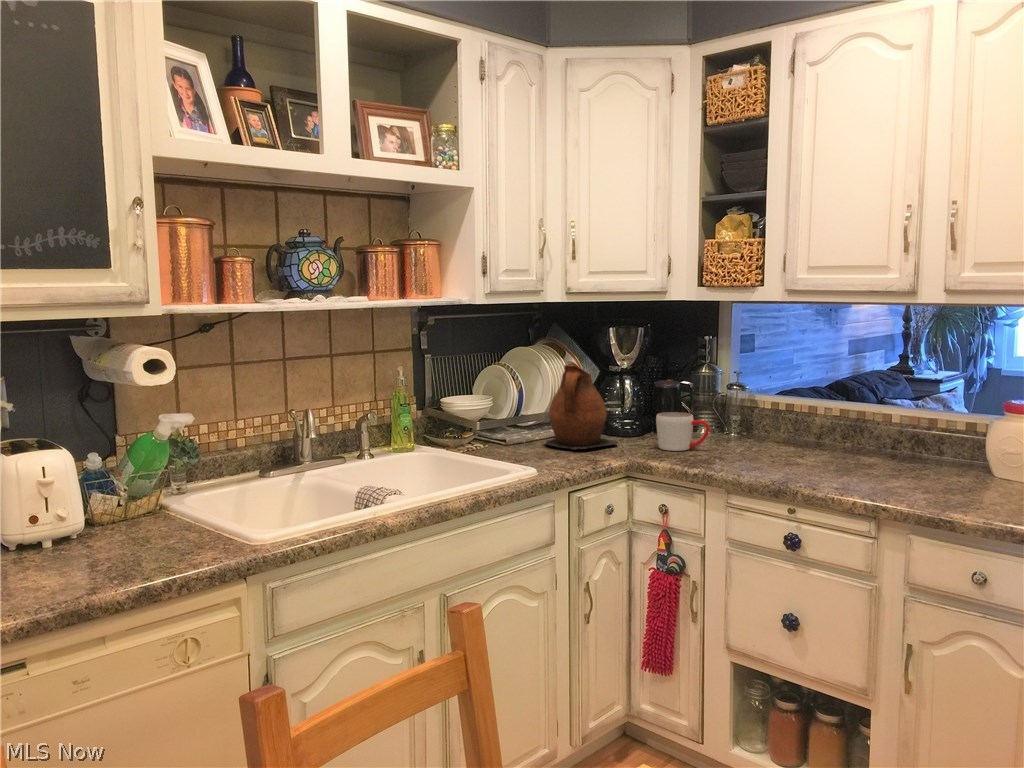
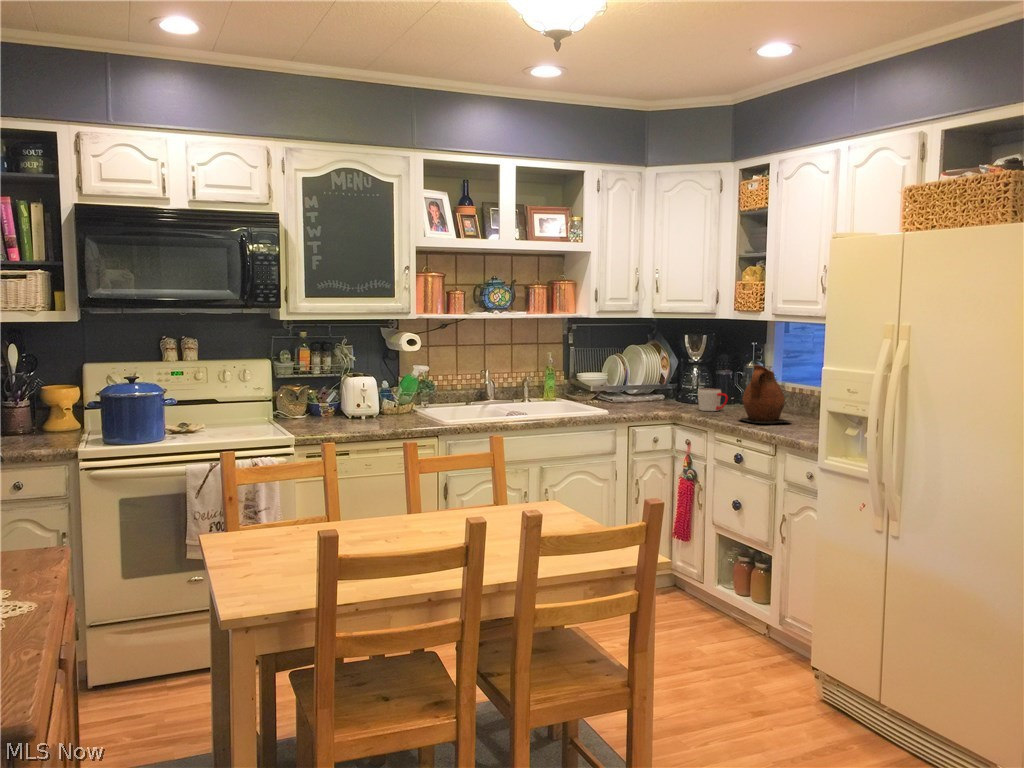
ceramic pitcher: present [544,365,617,449] -> present [740,365,791,423]

